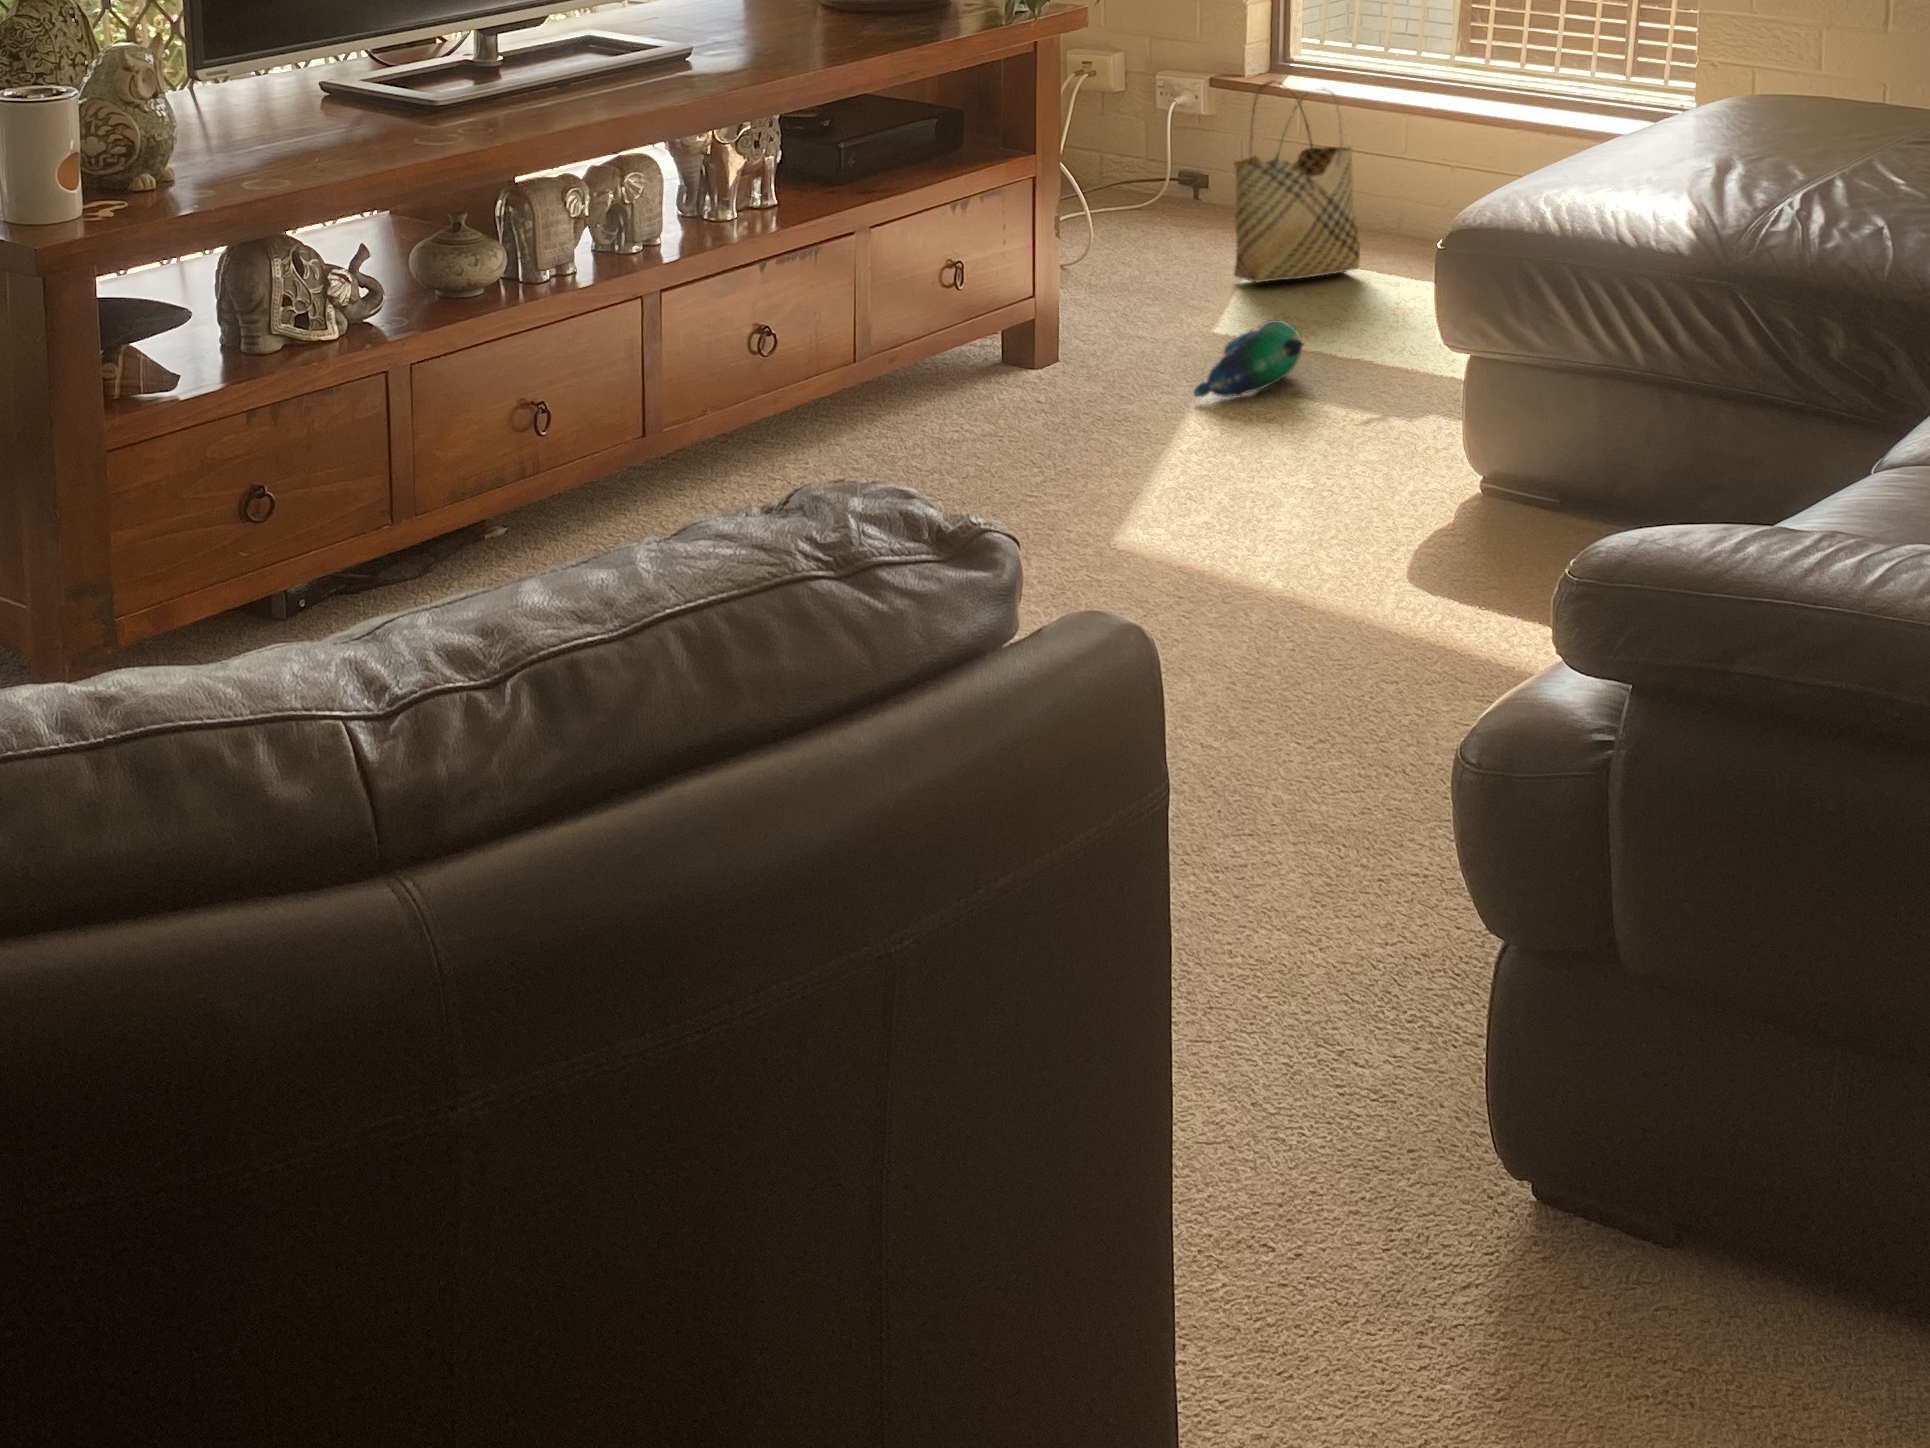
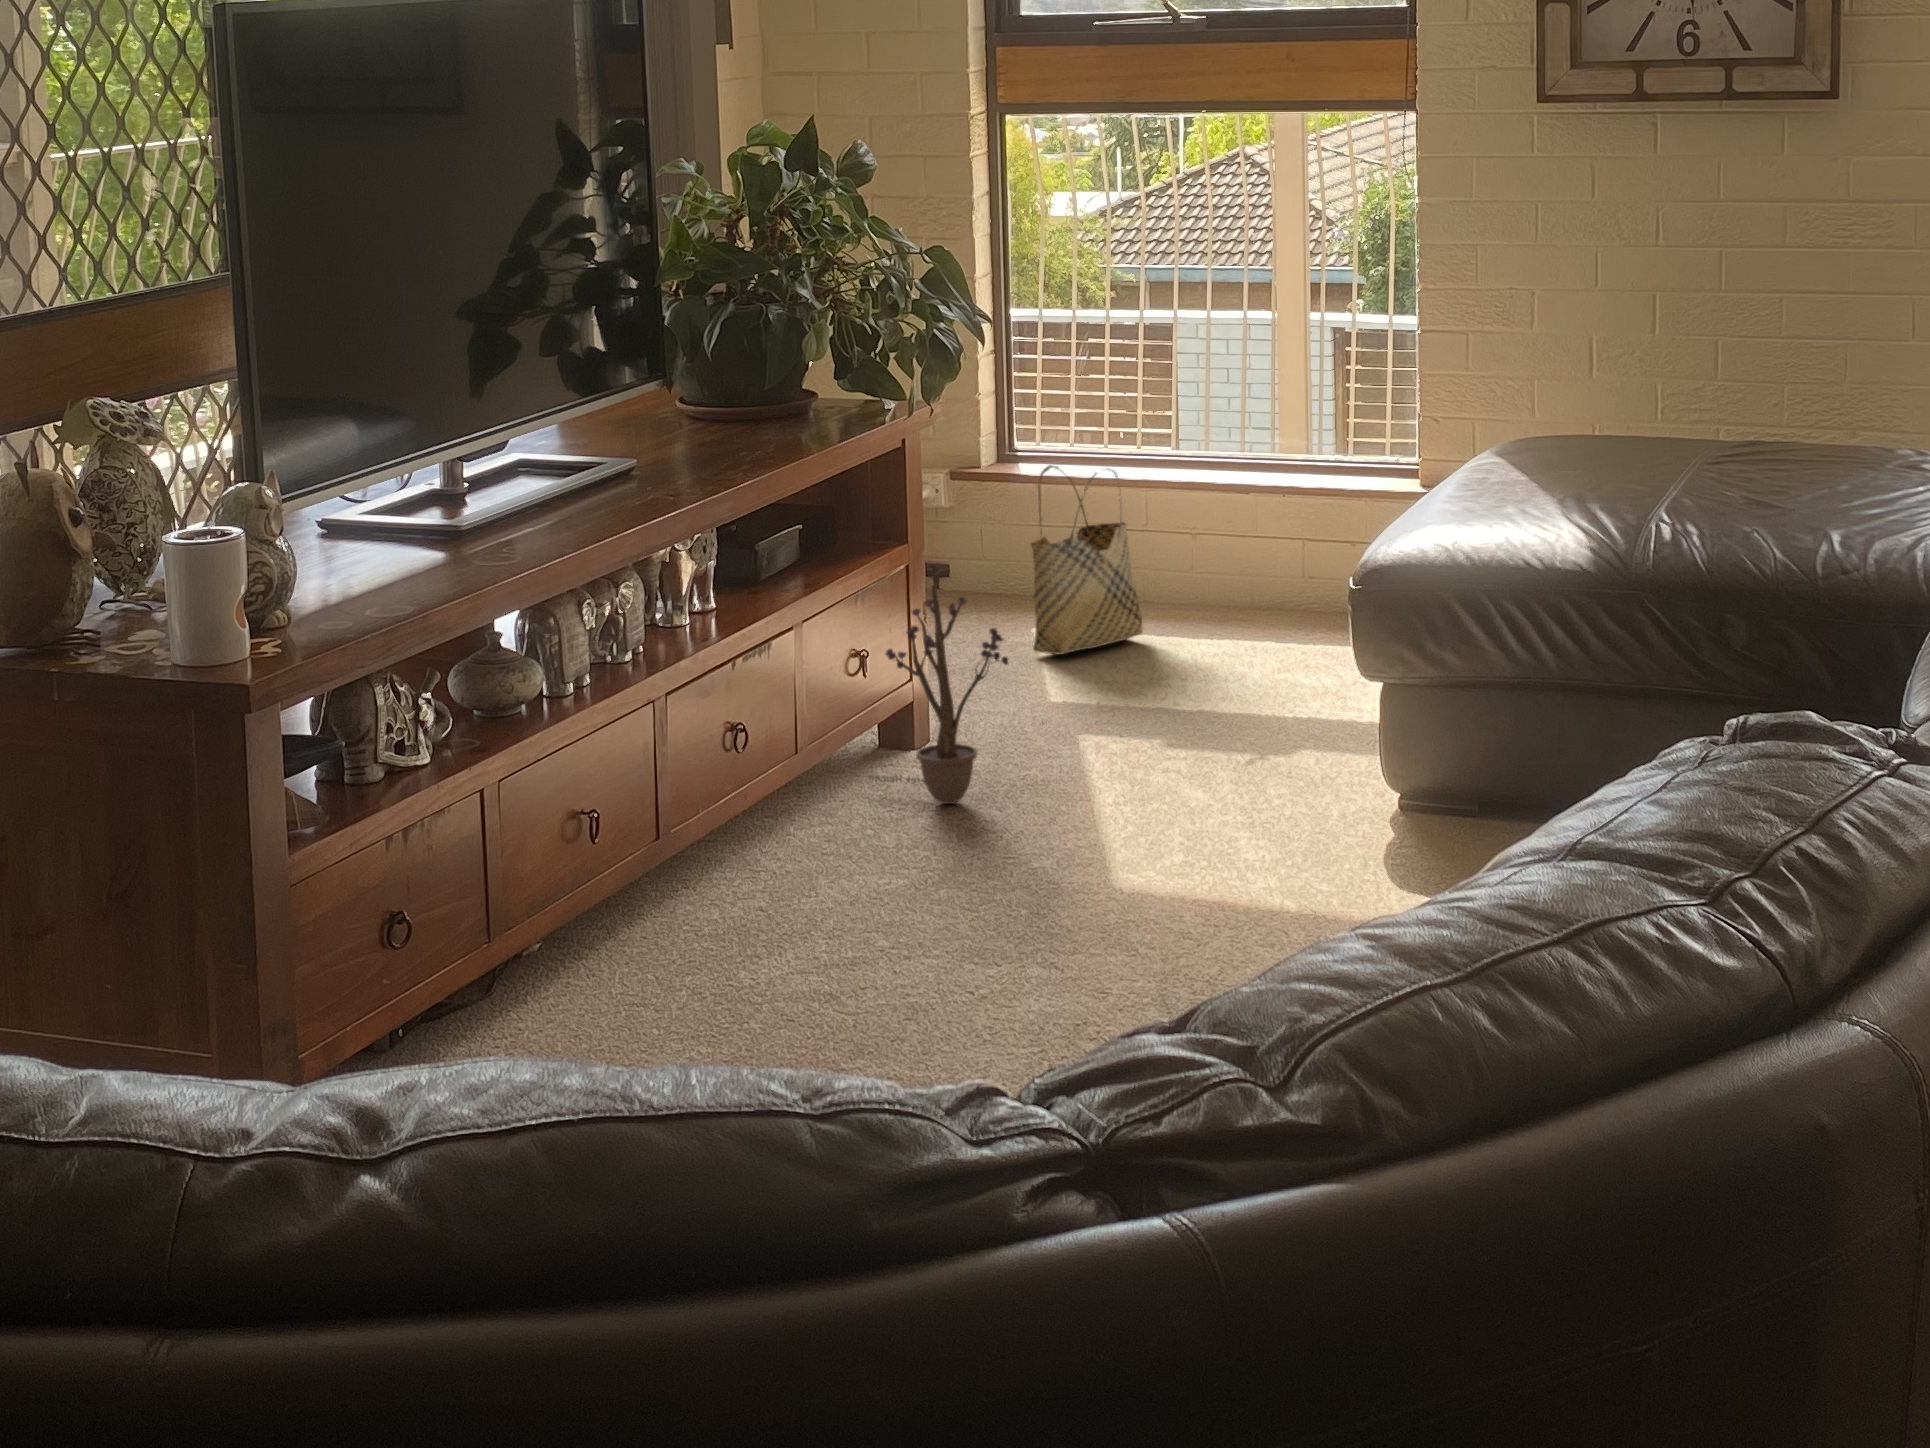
decorative plant: none [953,198,1083,431] -> present [869,585,1008,804]
plush toy: present [1194,320,1304,397] -> none [1079,681,1173,758]

